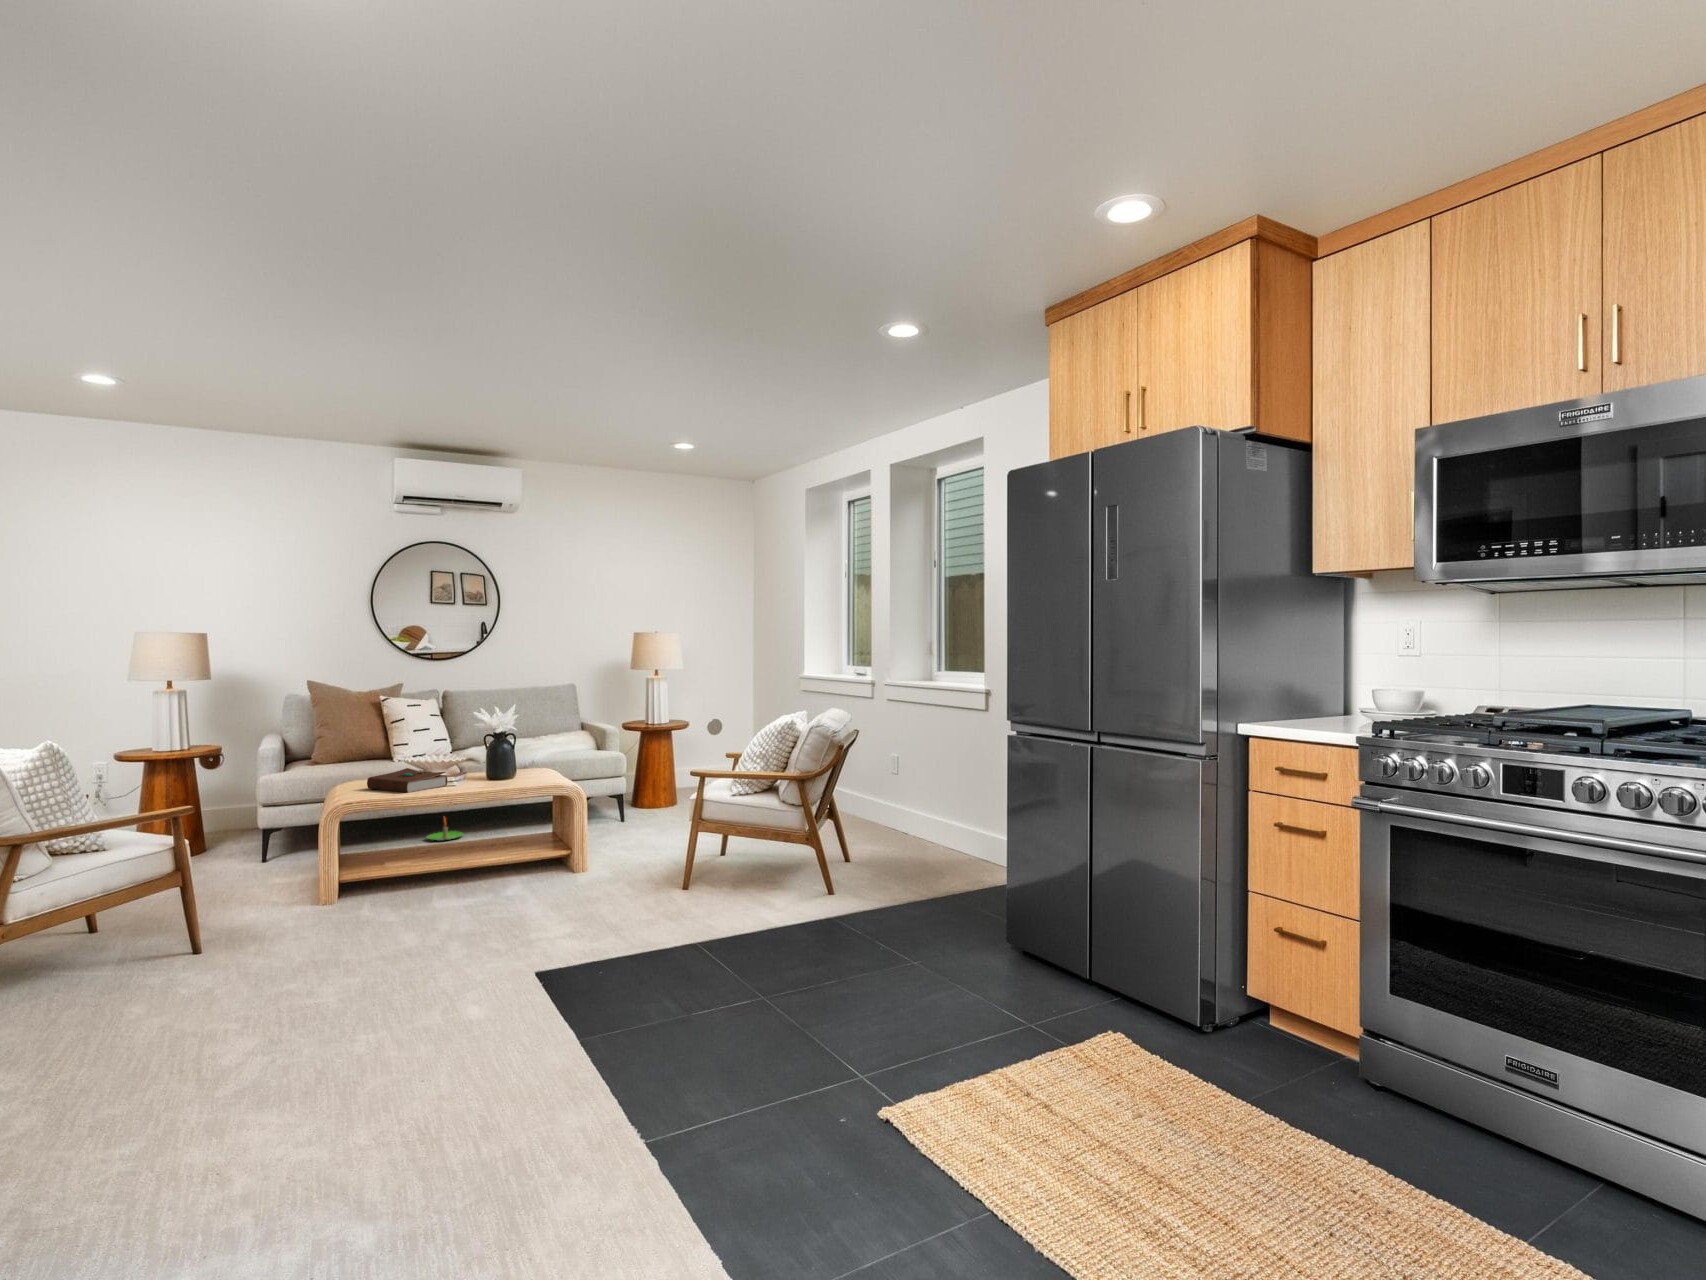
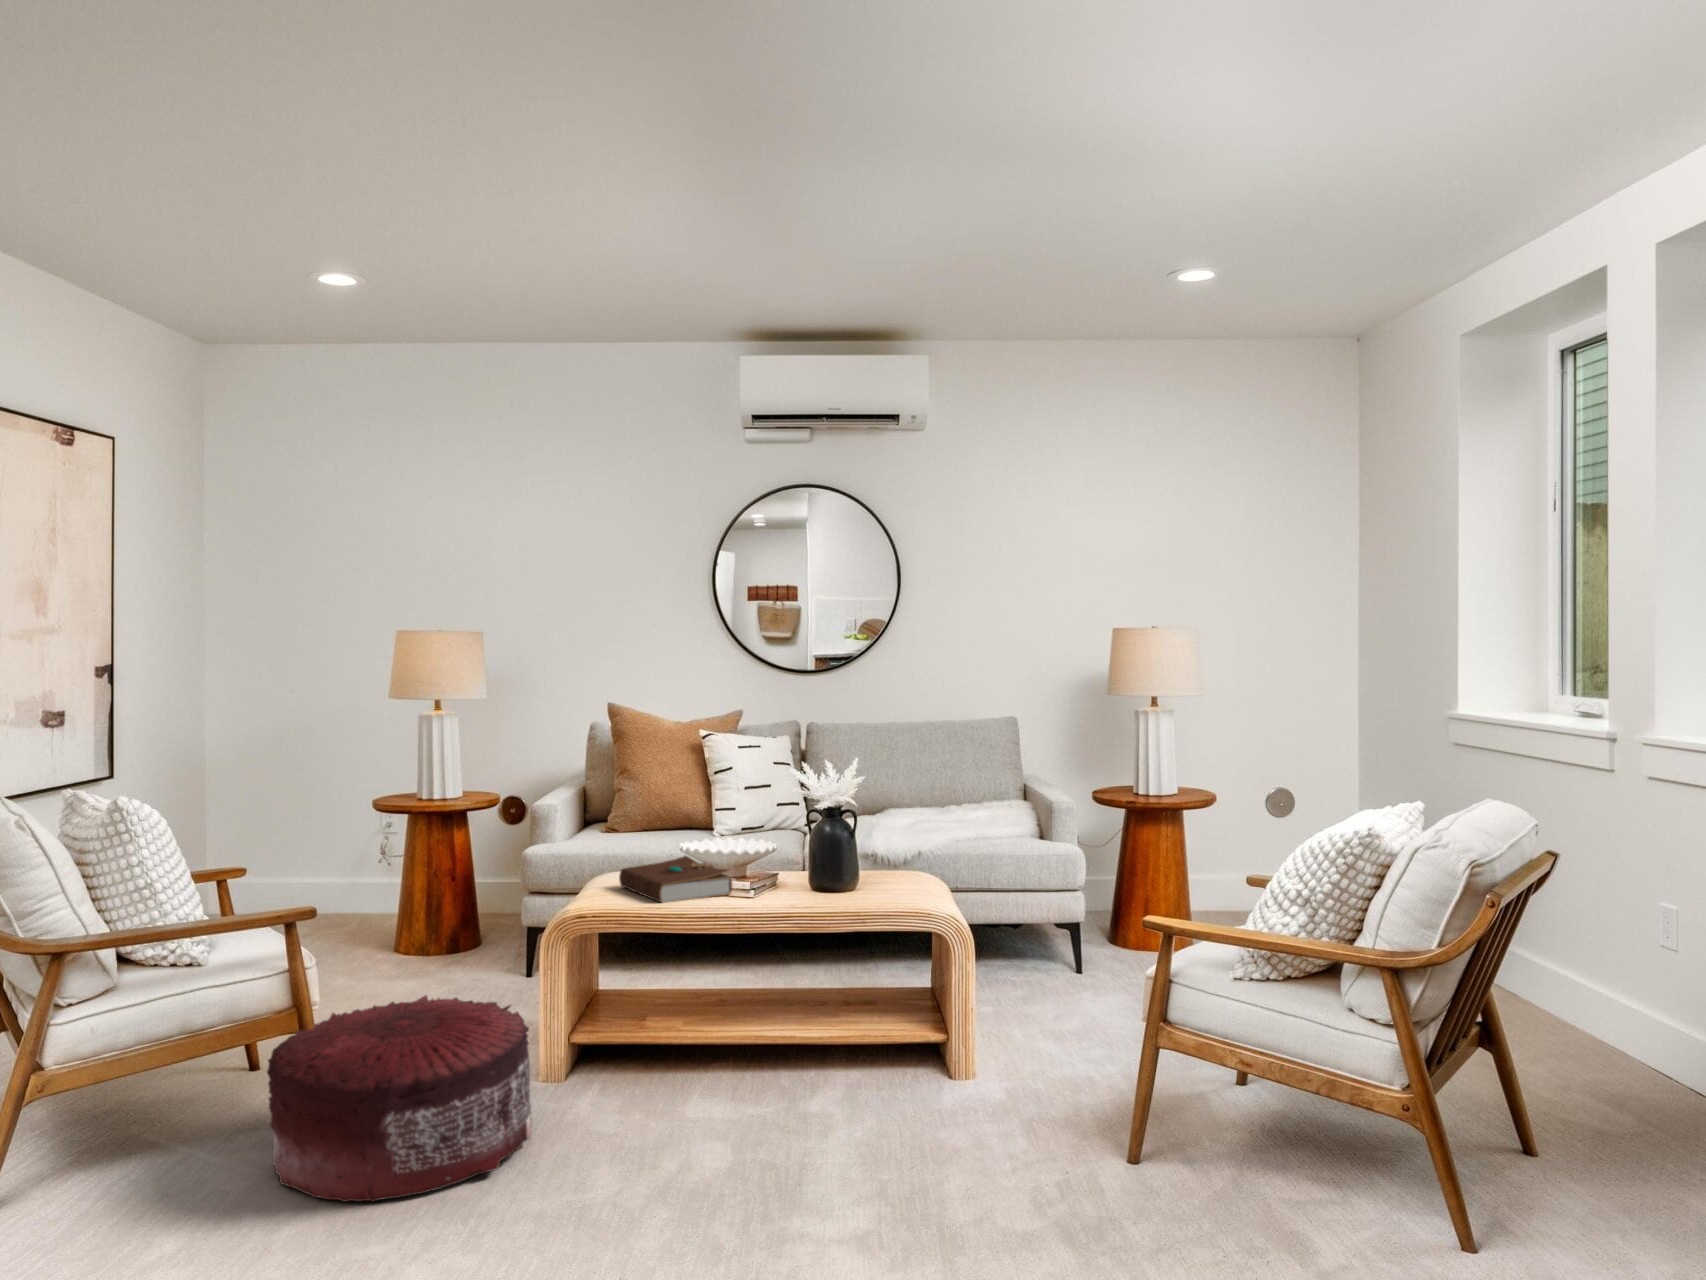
candle: present [427,818,463,841] -> none [747,933,804,975]
pouf: none [176,854,356,970] -> present [267,995,532,1202]

